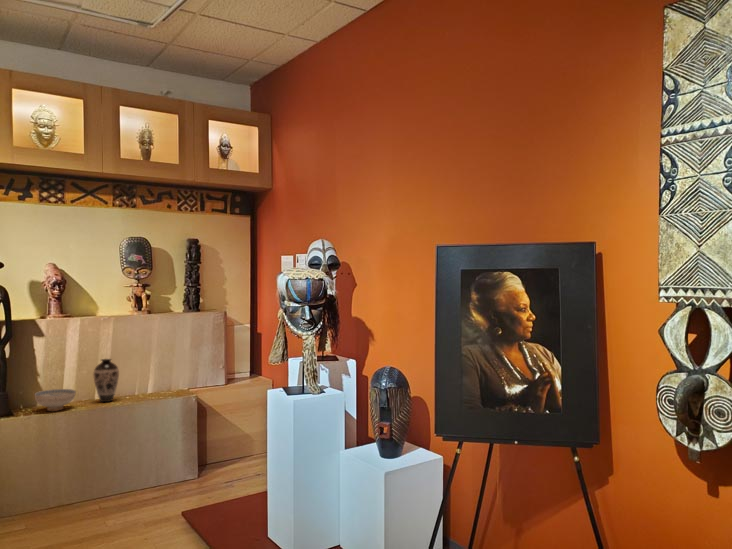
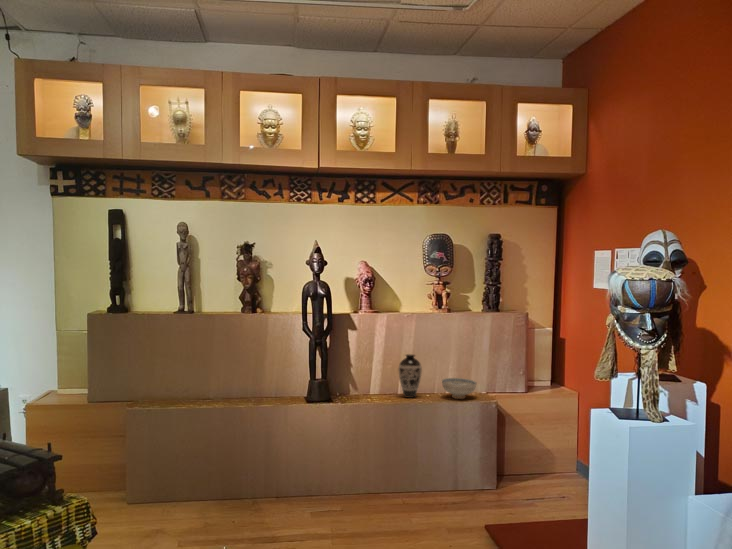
ceramic bowl: present [35,389,76,411] -> present [442,378,476,399]

